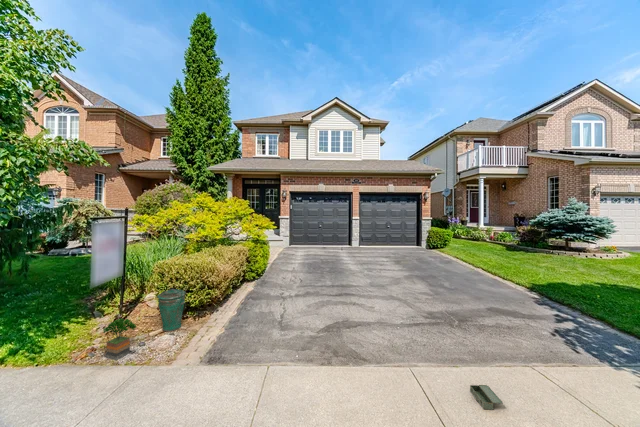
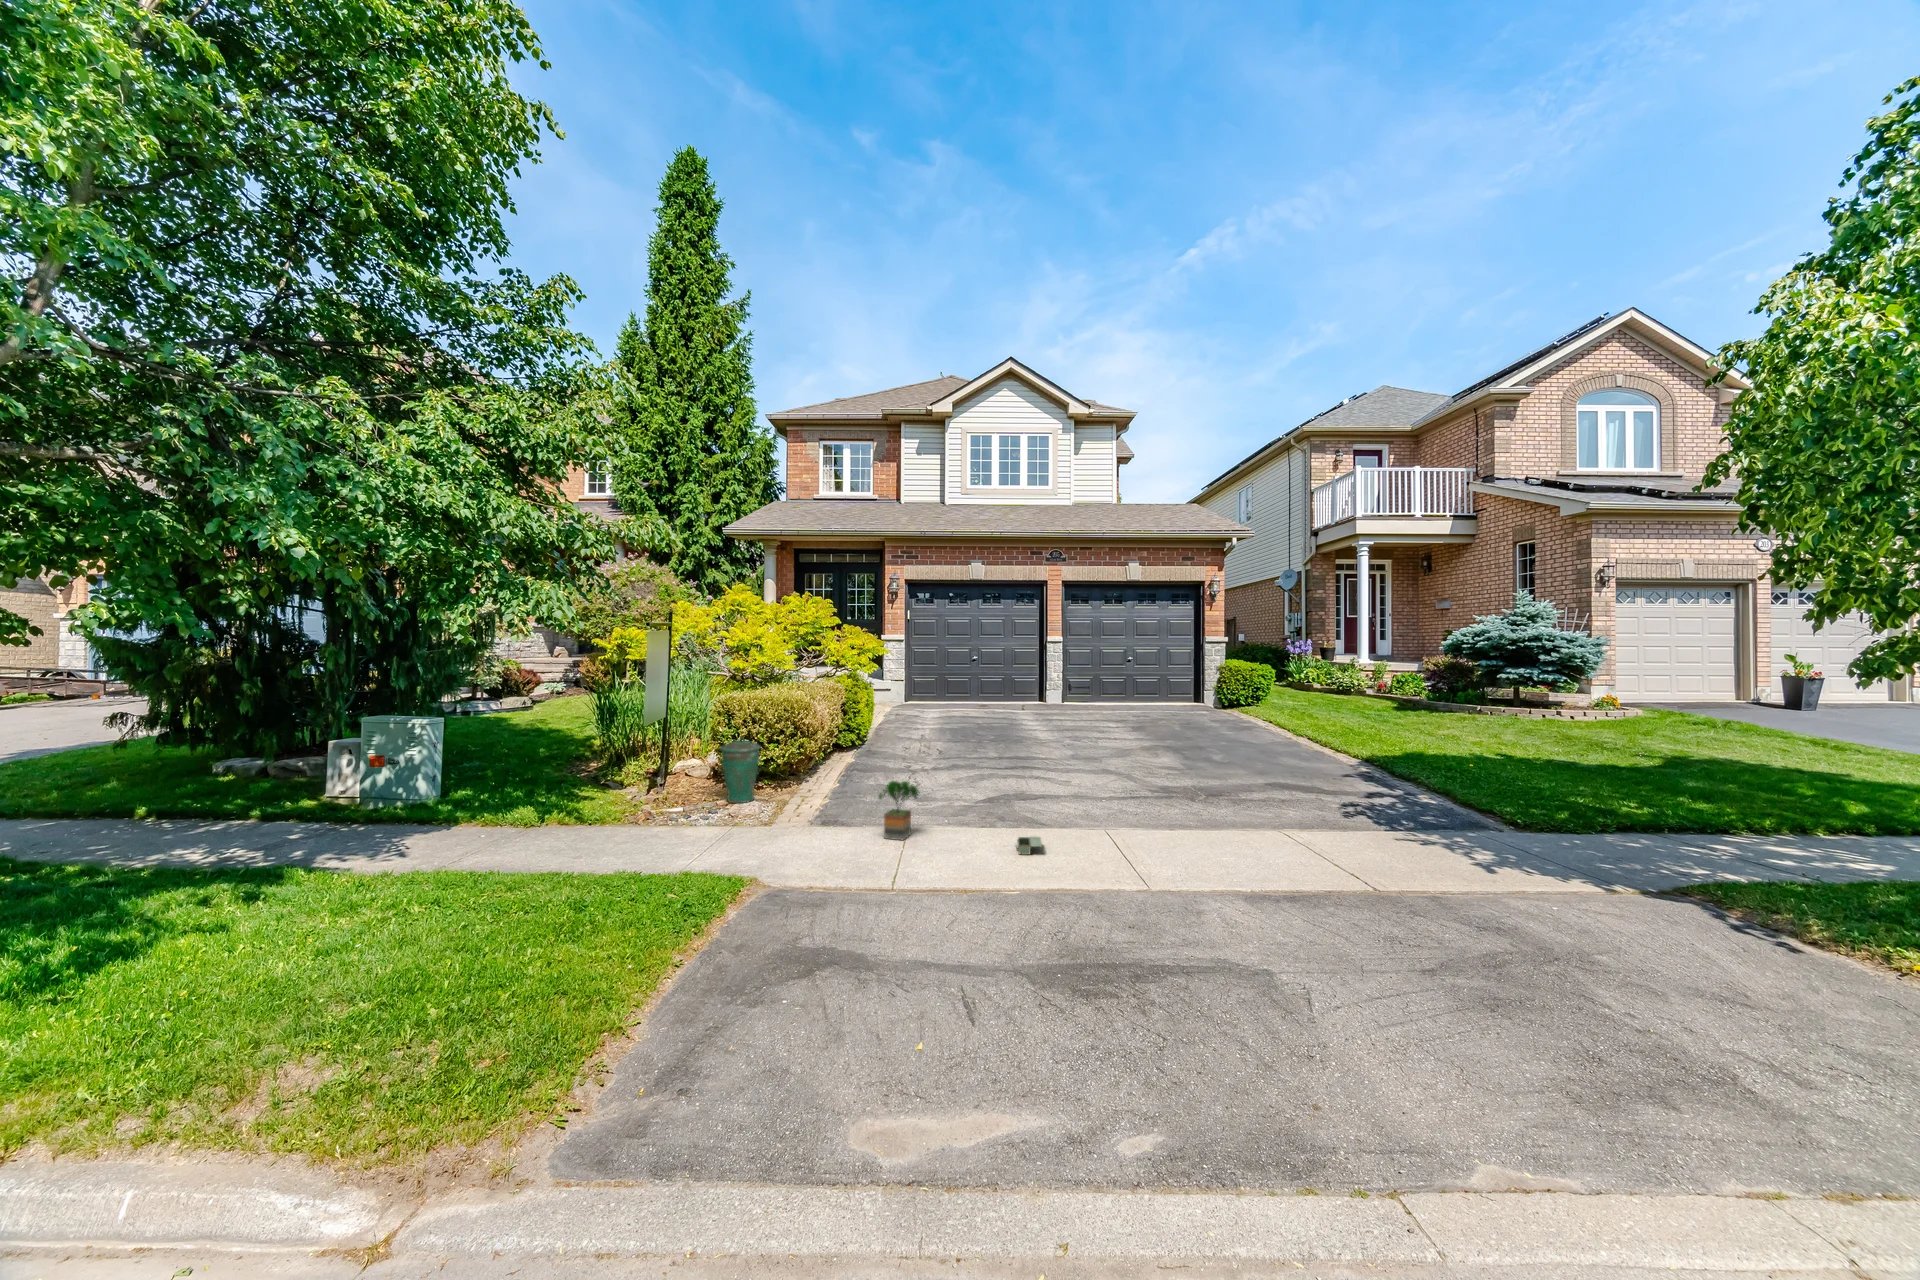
potted tree: present [103,319,136,360] -> present [879,781,920,840]
toolbox: present [470,385,502,410] -> present [1016,837,1042,855]

